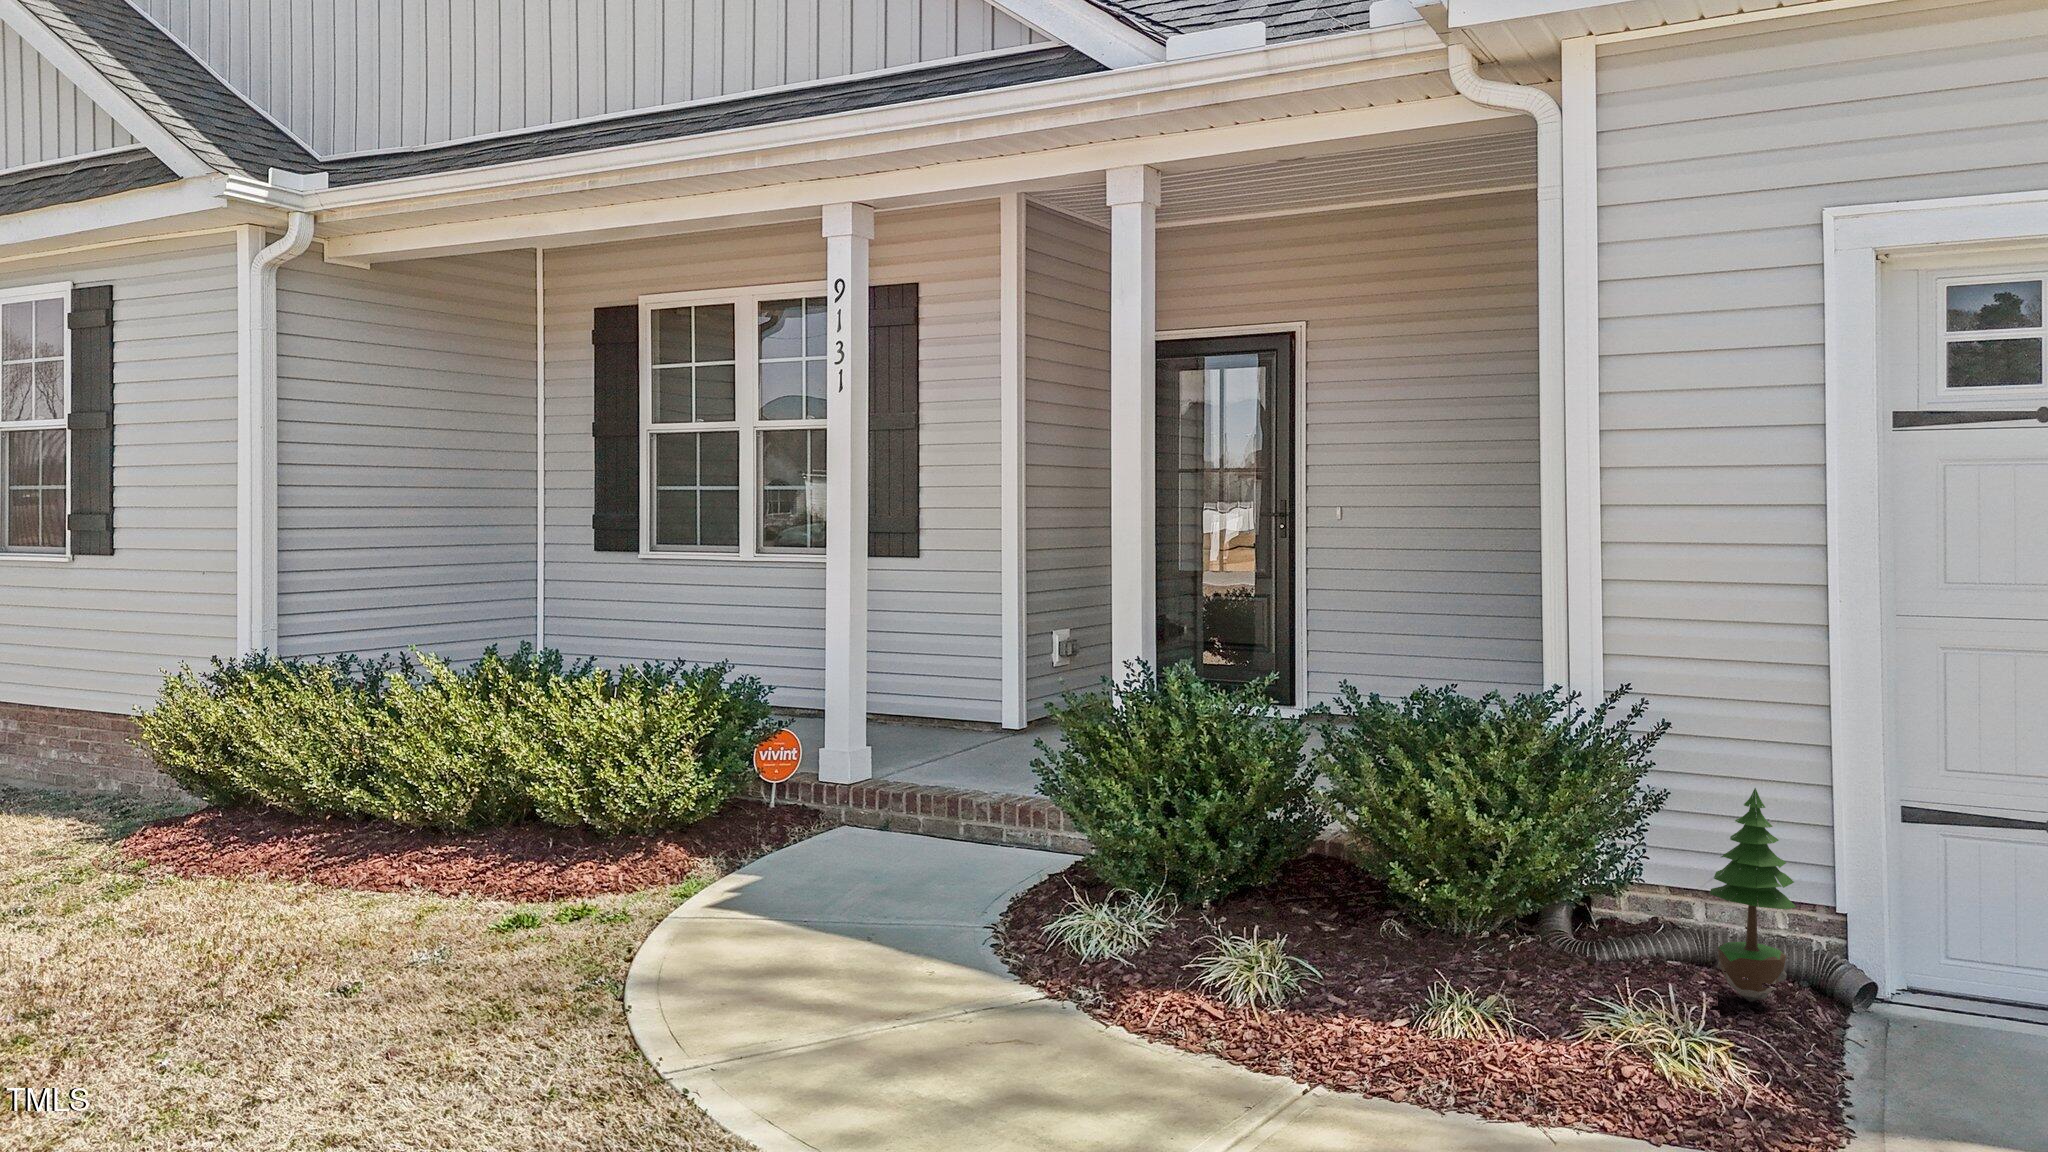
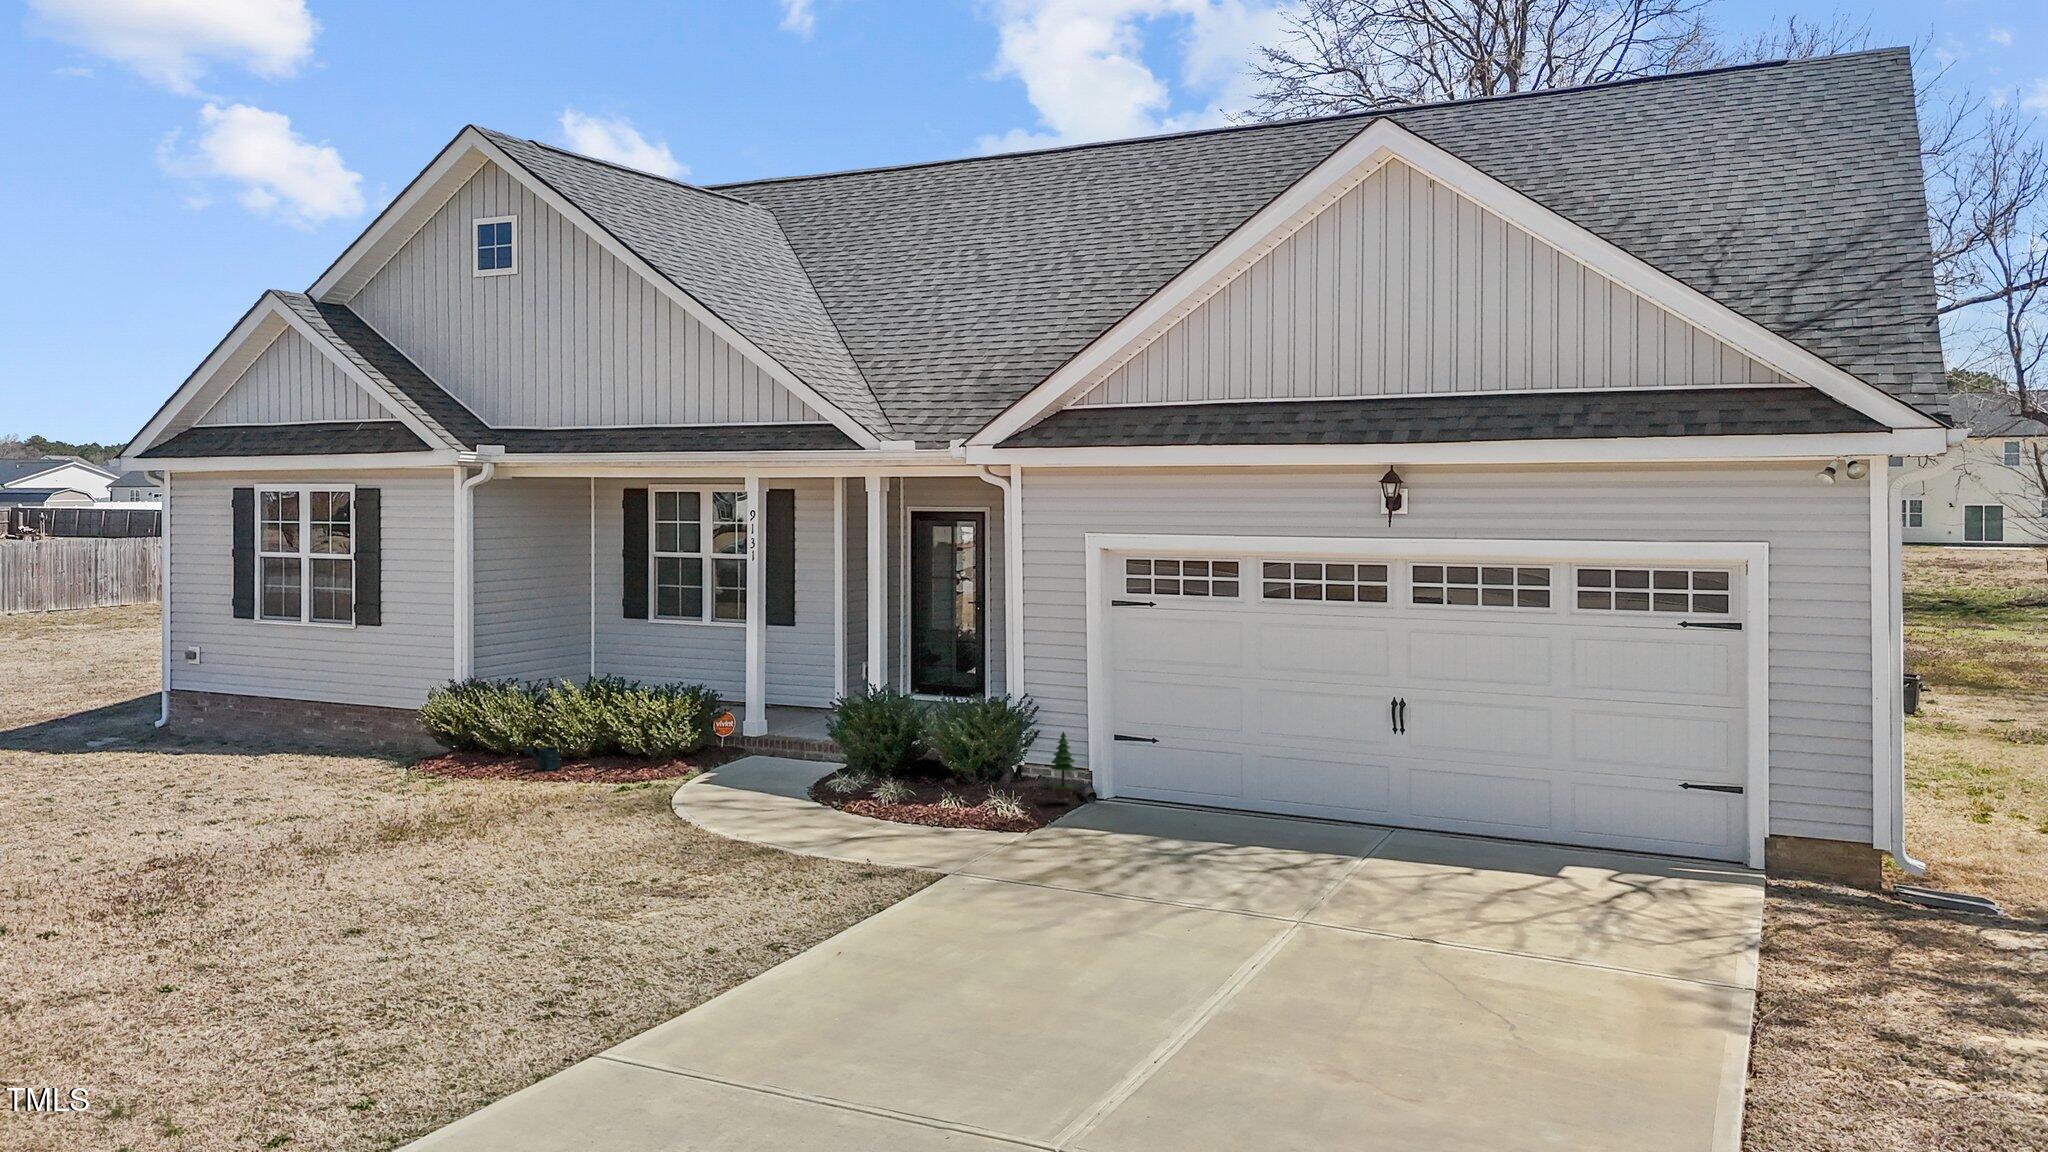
watering can: none [308,793,409,863] -> present [524,742,561,771]

